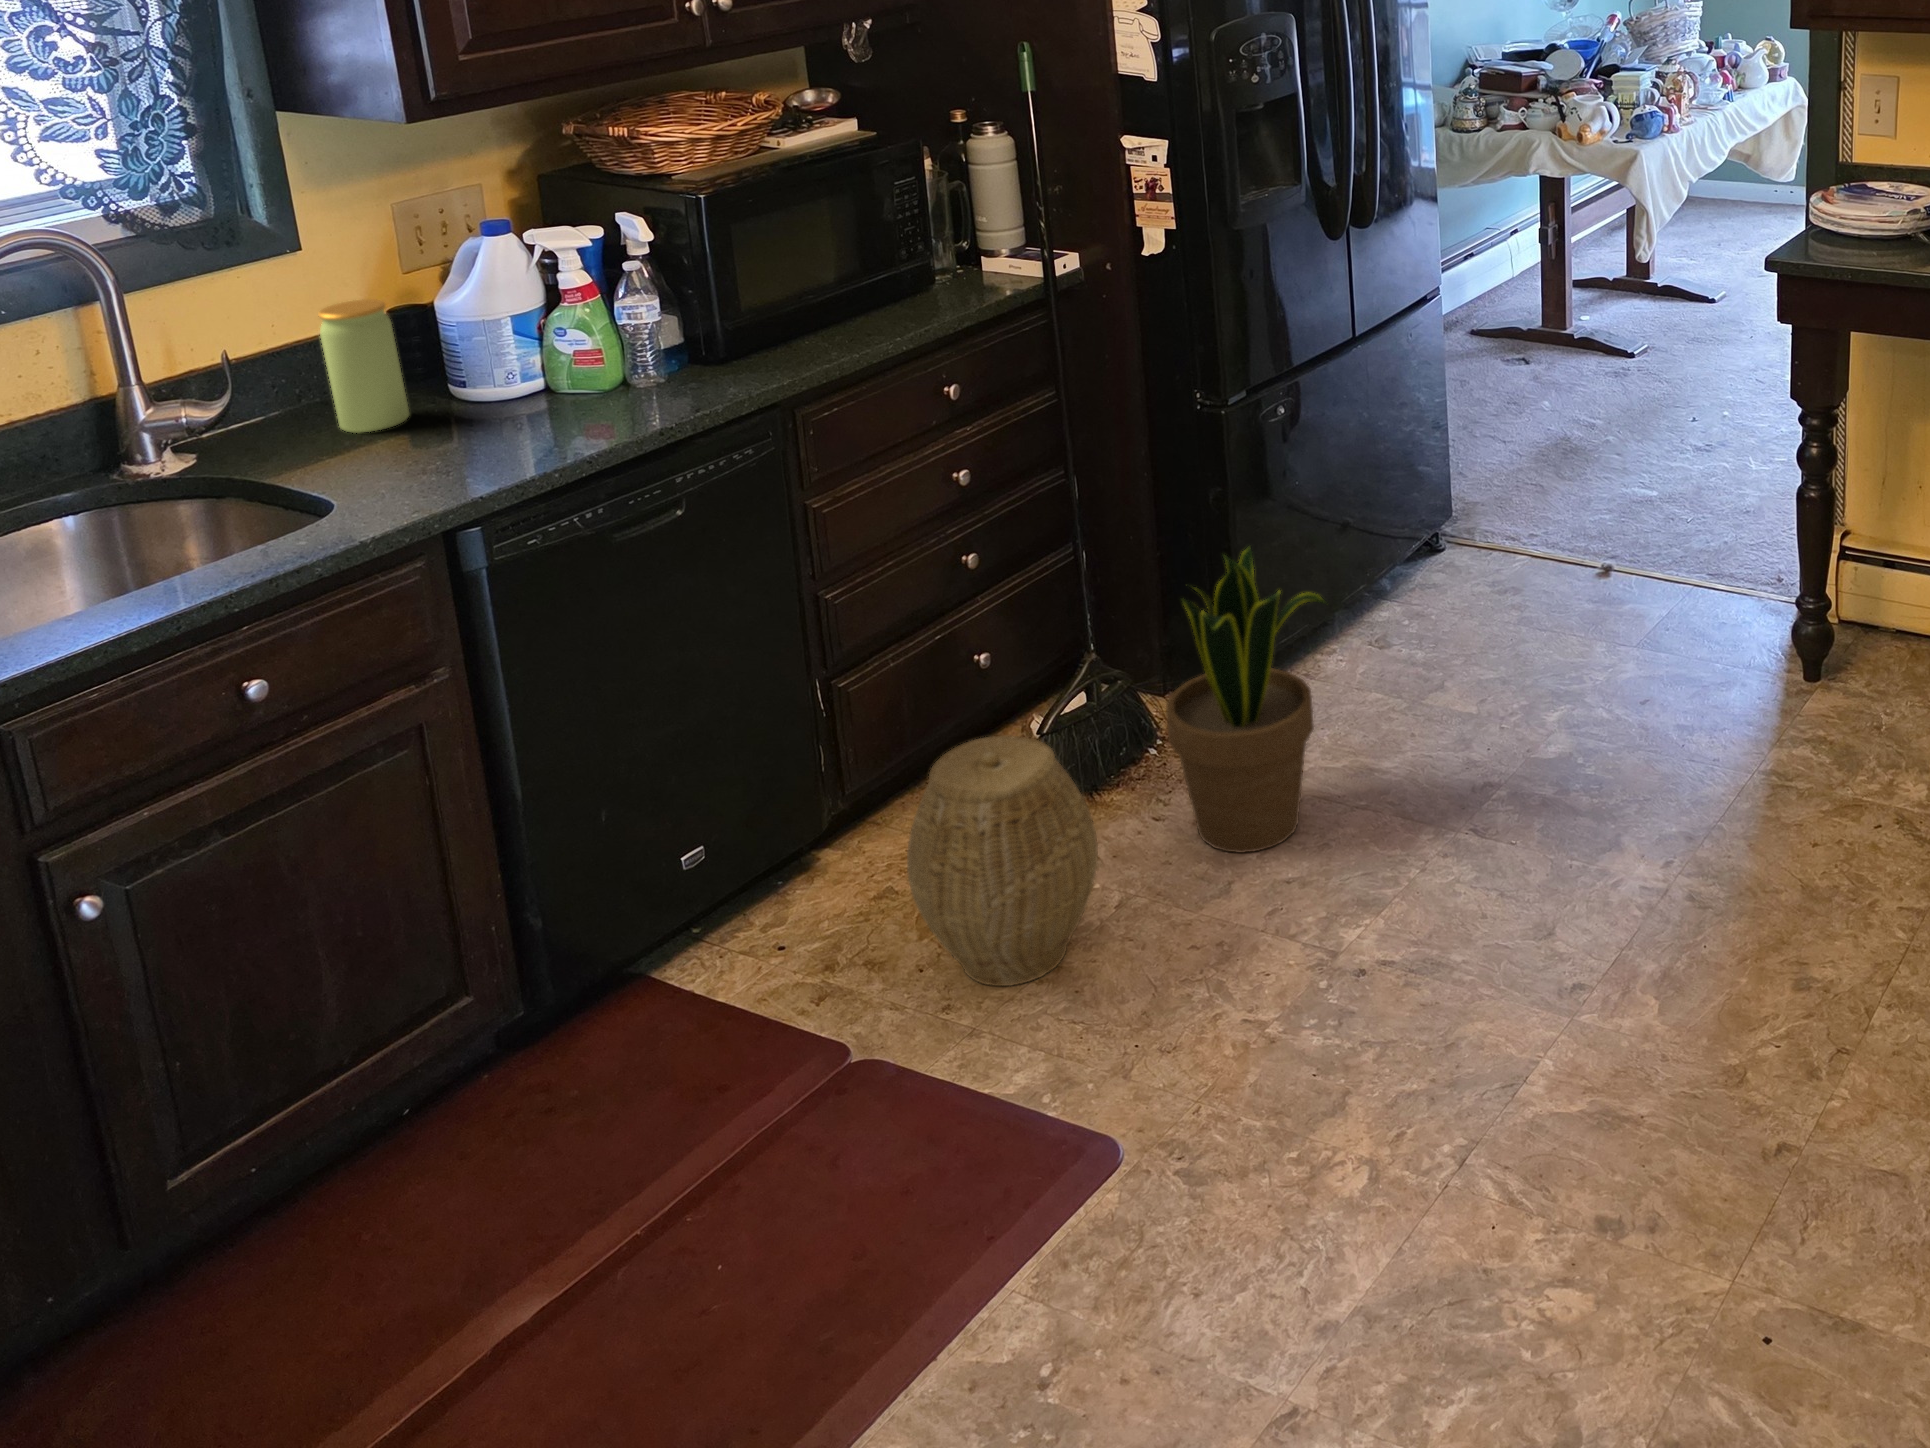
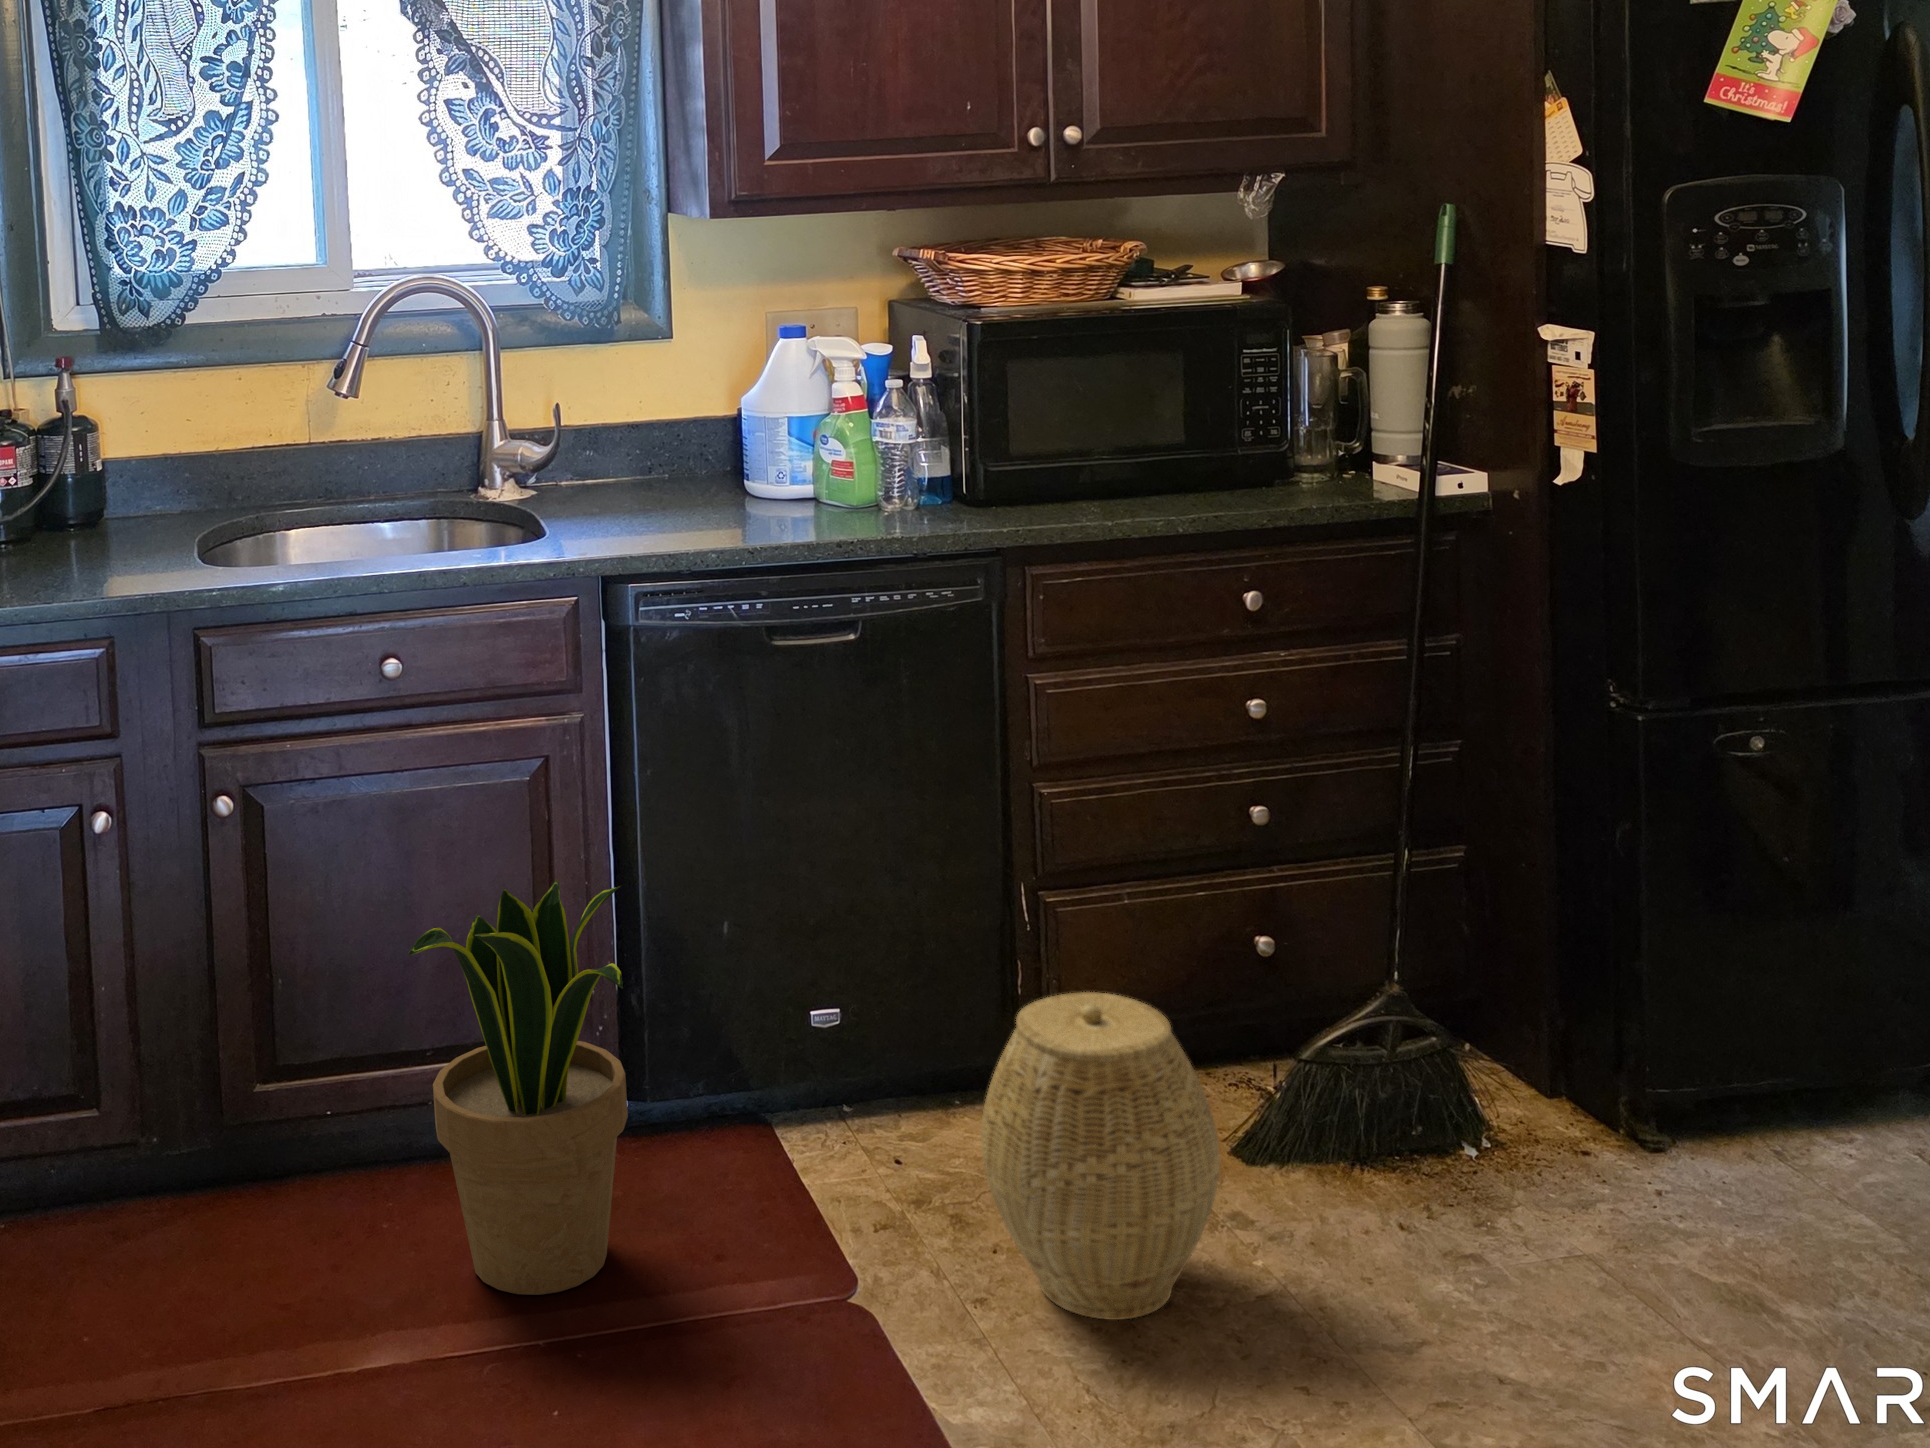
jar: present [319,299,409,433] -> none [644,387,708,508]
potted plant: present [1166,546,1328,852] -> present [408,879,628,1295]

